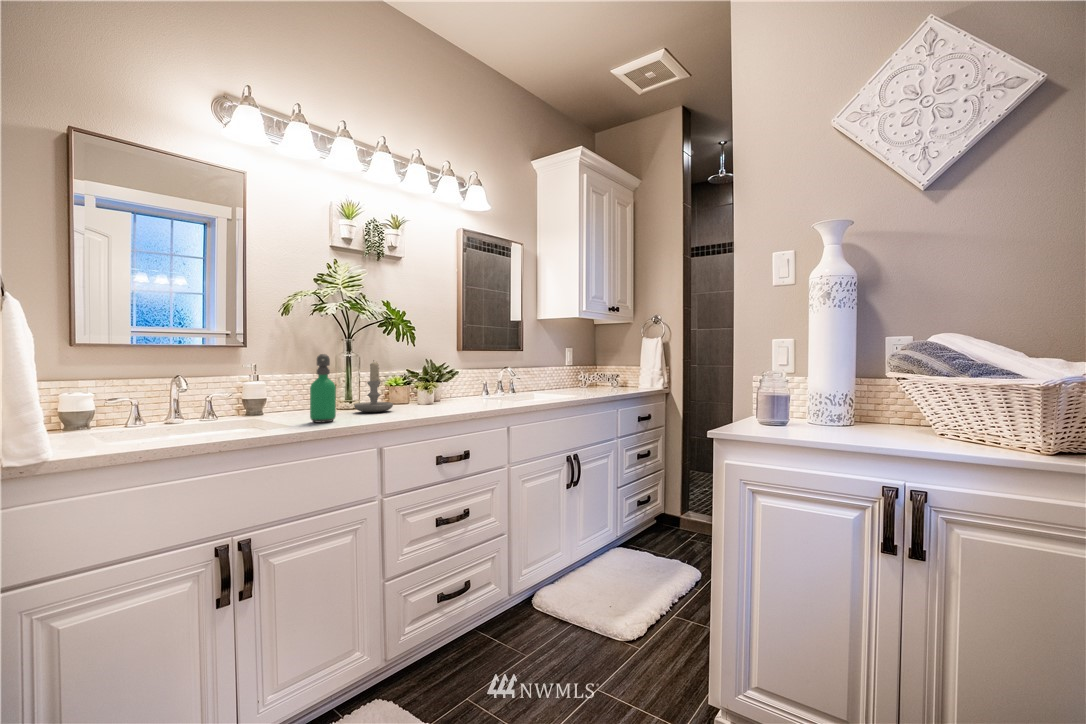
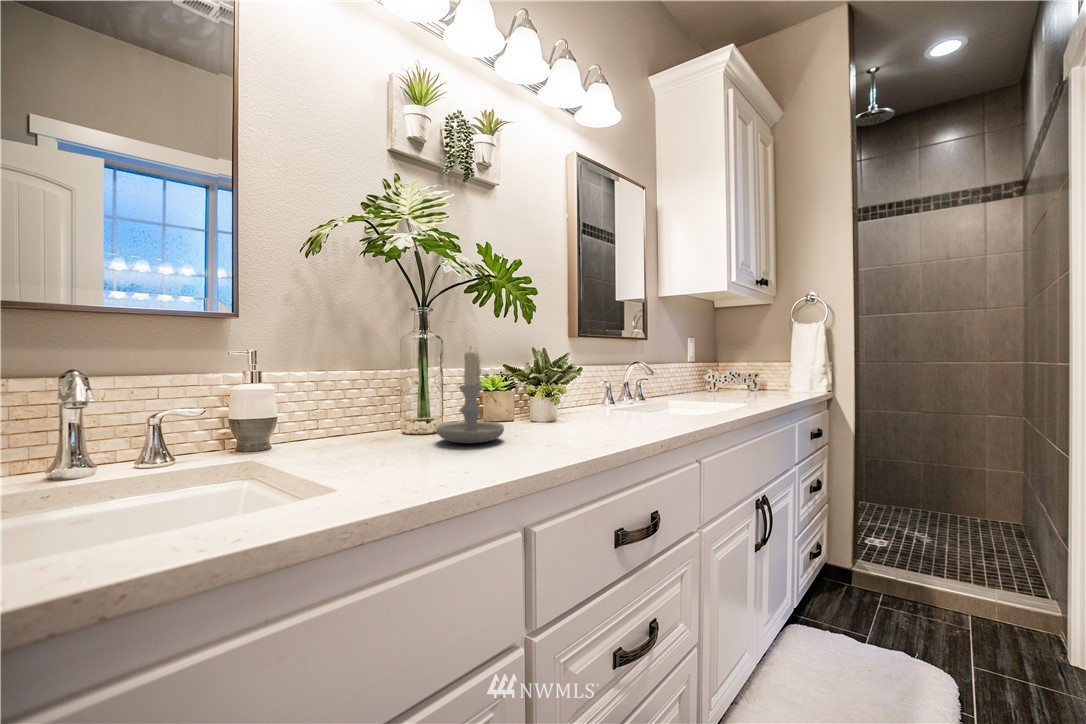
soap dispenser: present [310,354,336,422] -> none [360,330,414,484]

